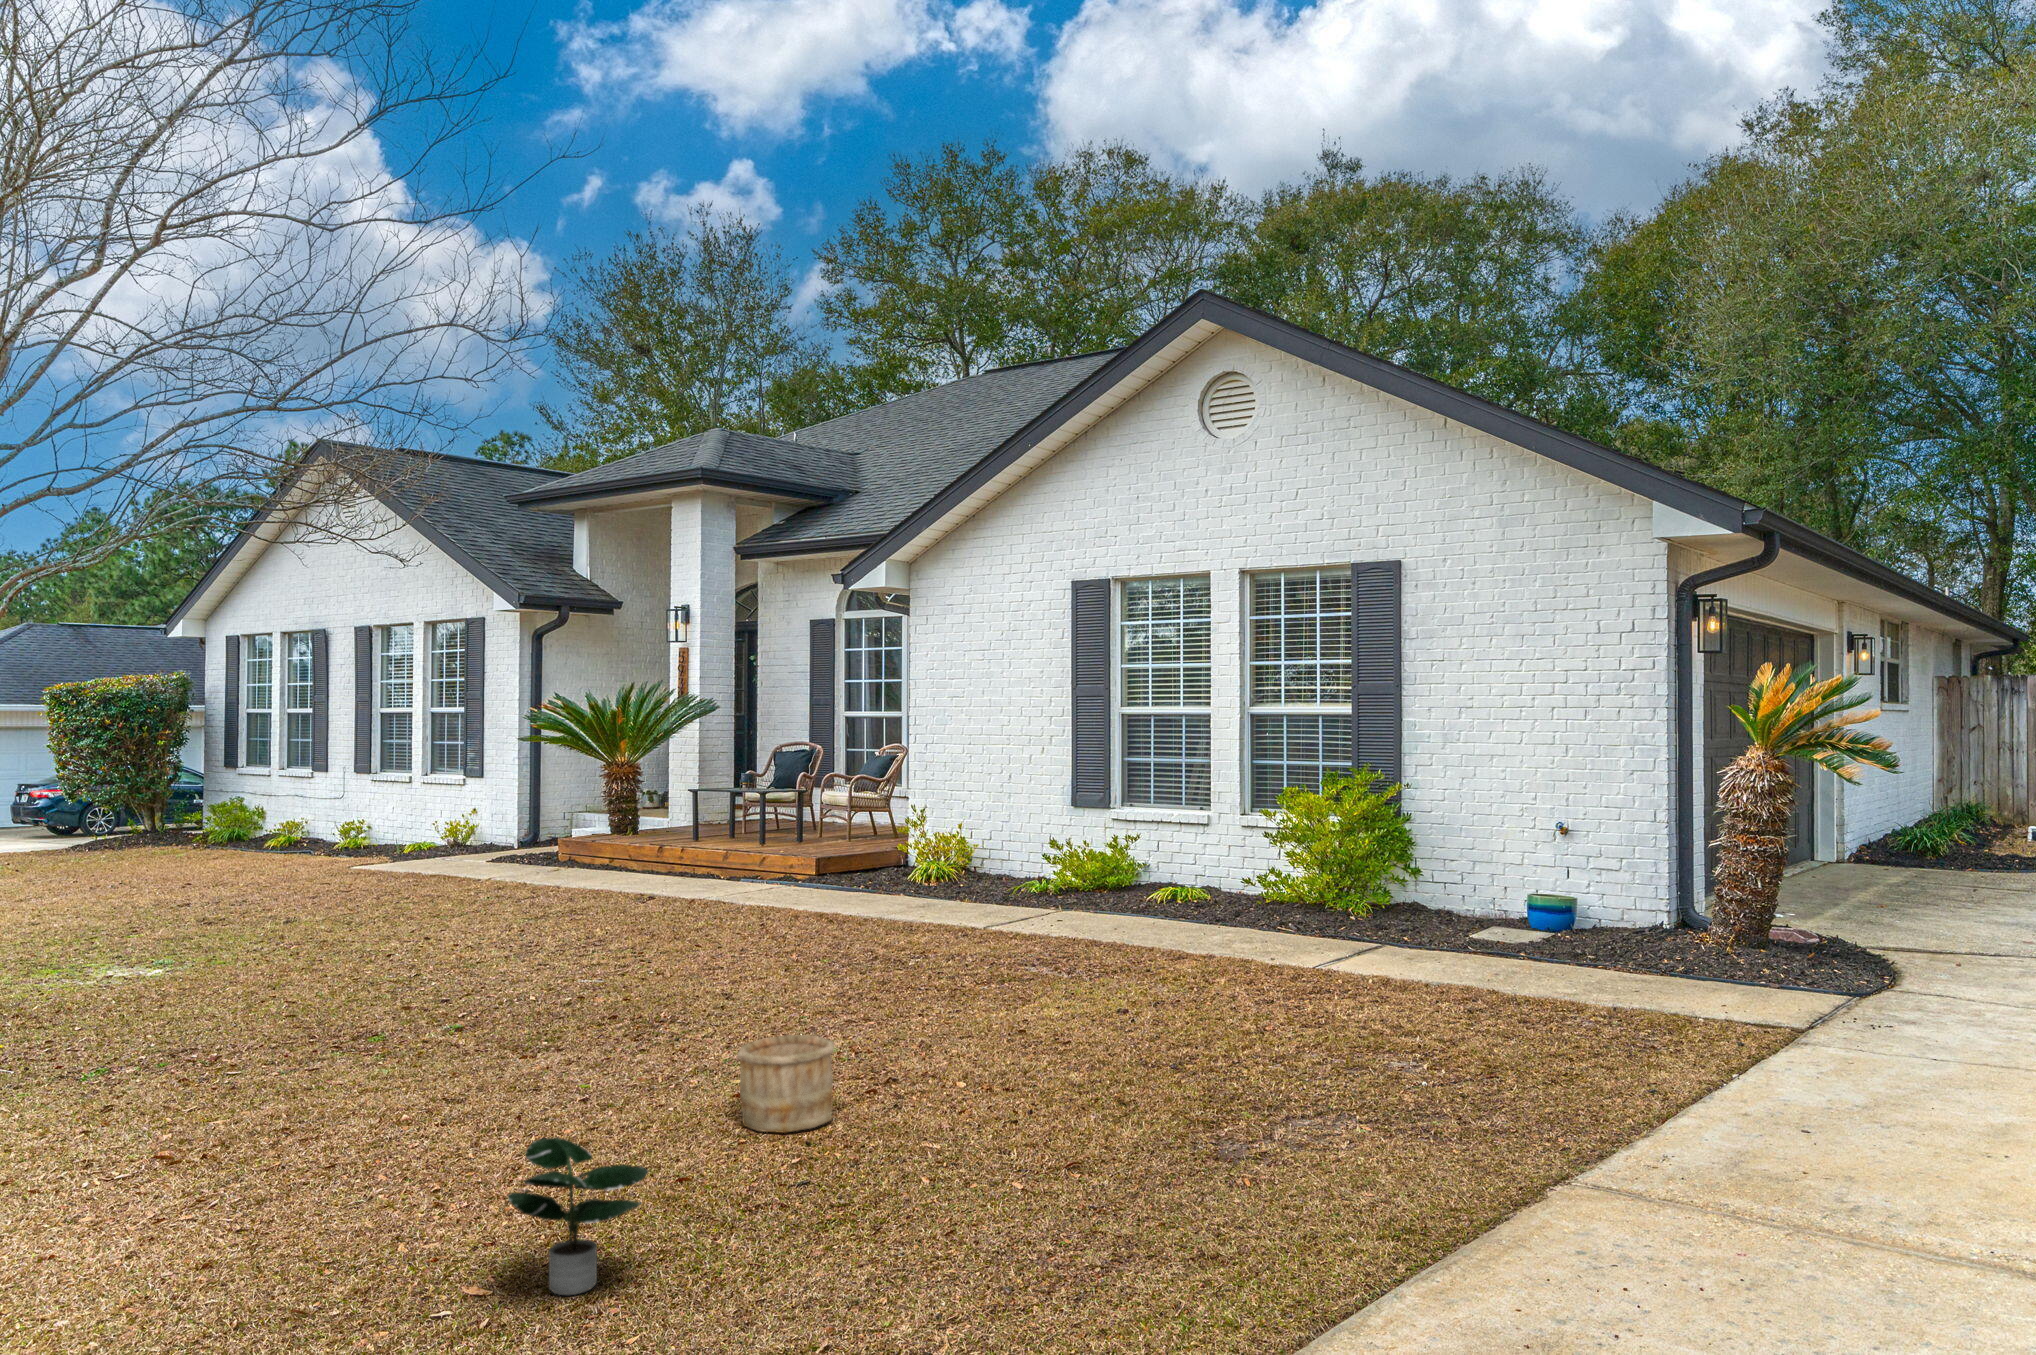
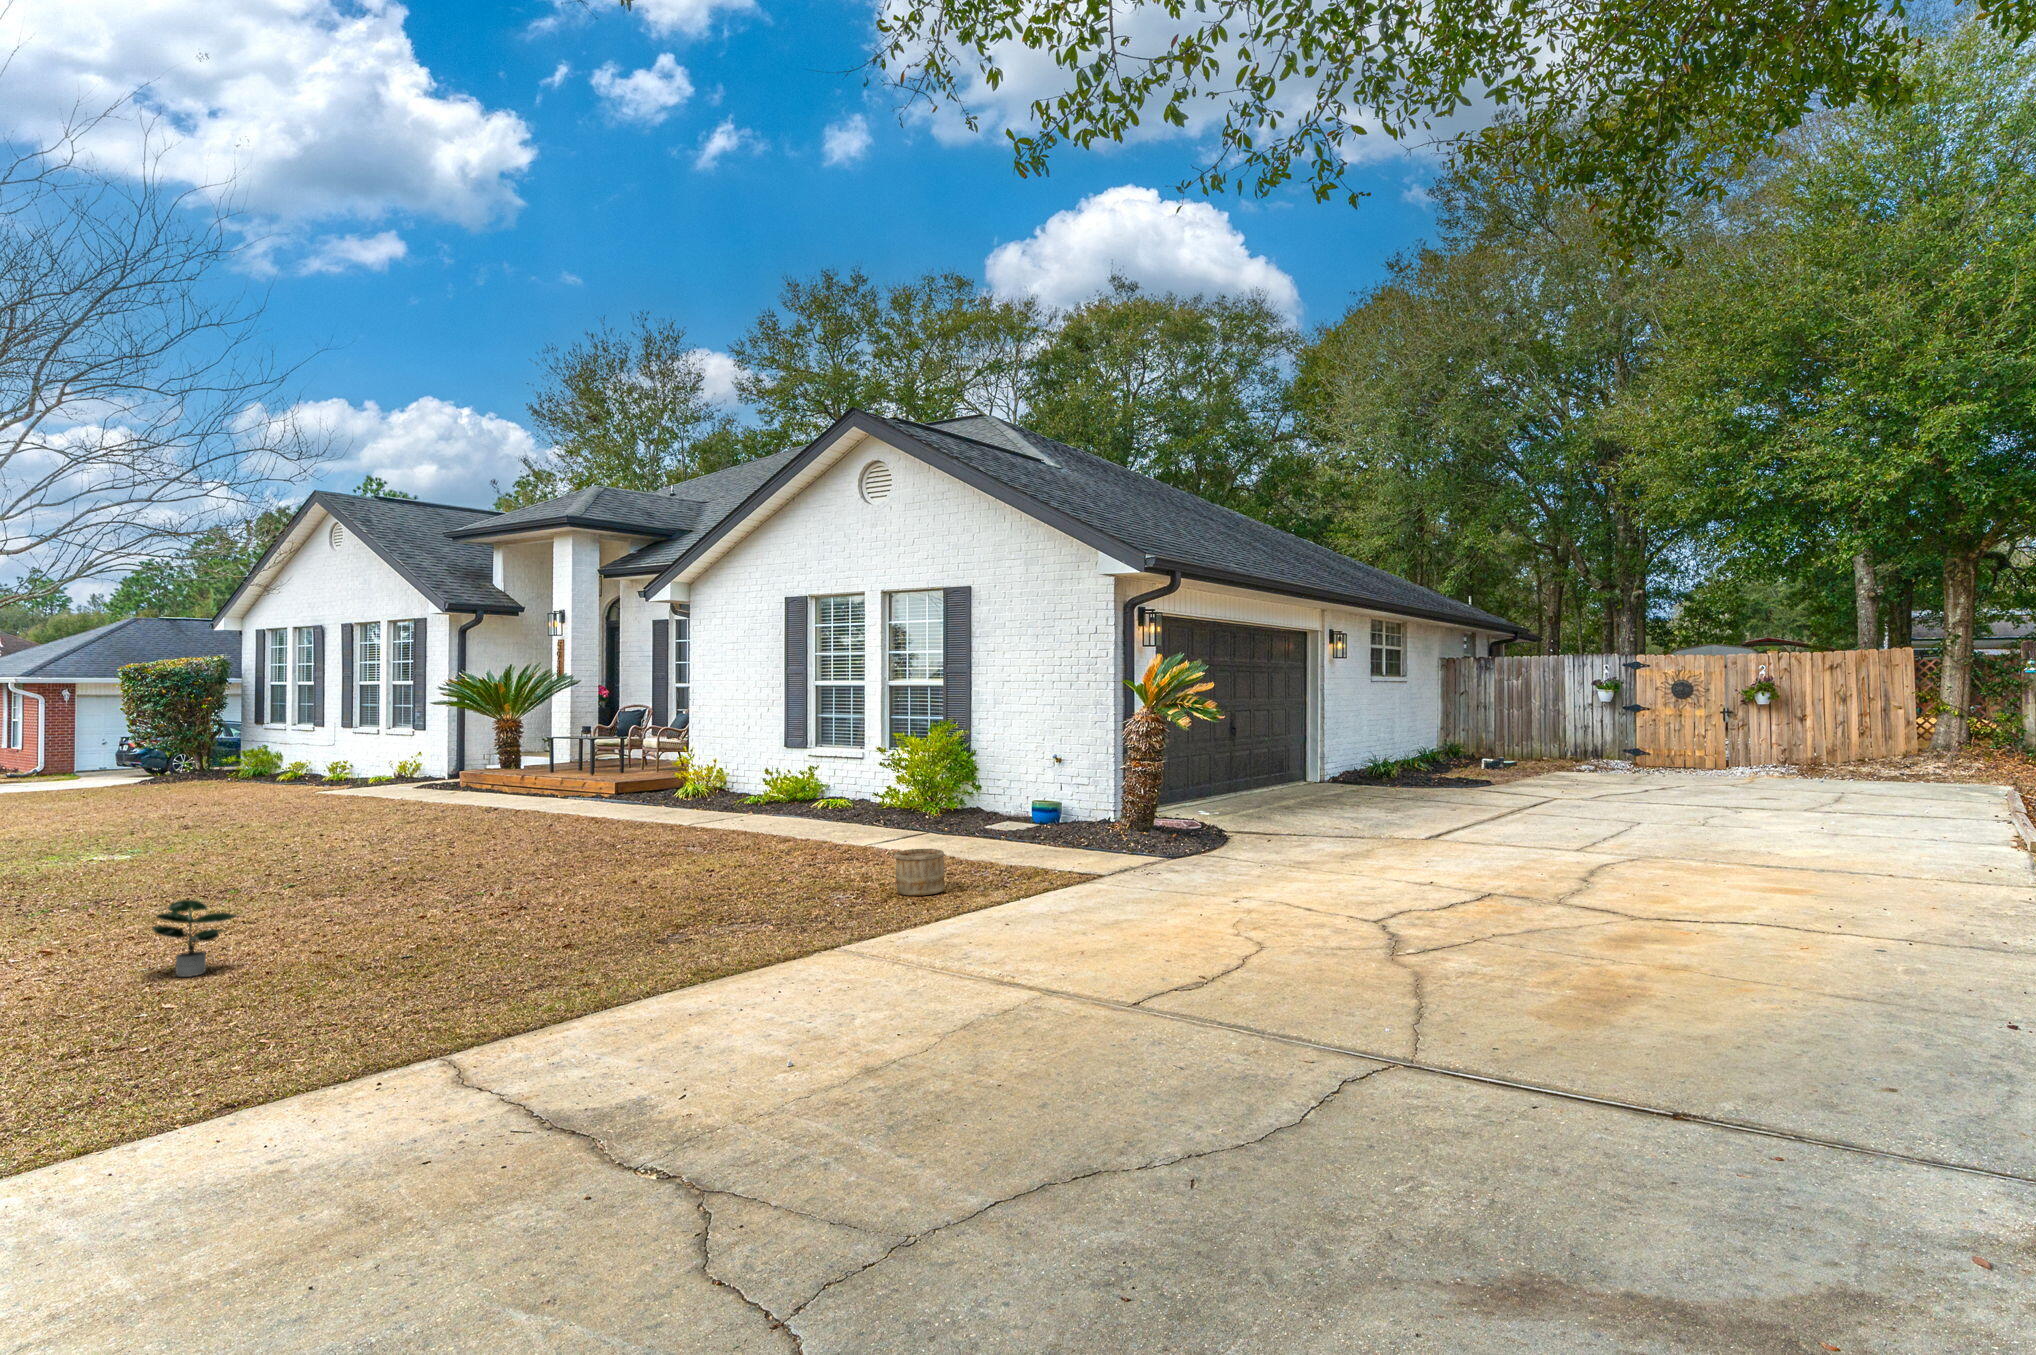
wooden bucket: present [736,1035,834,1133] -> present [894,849,945,896]

